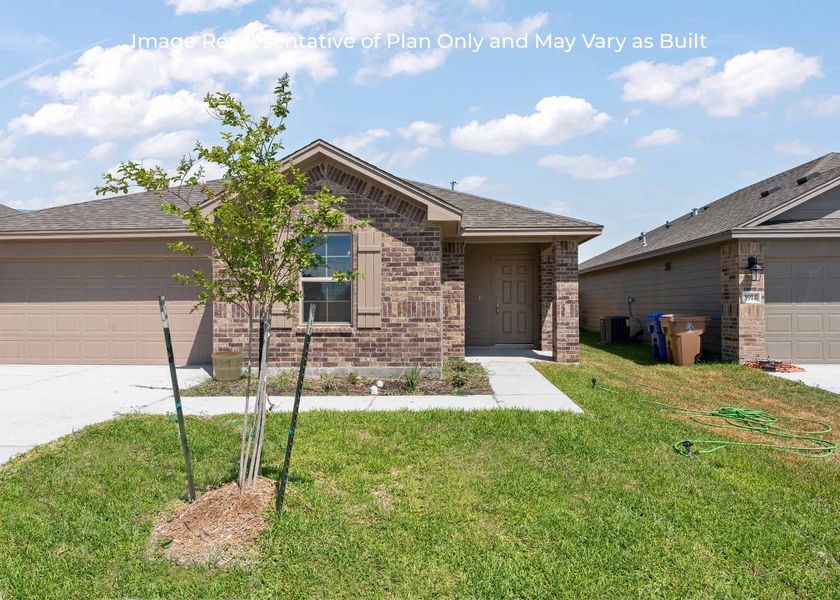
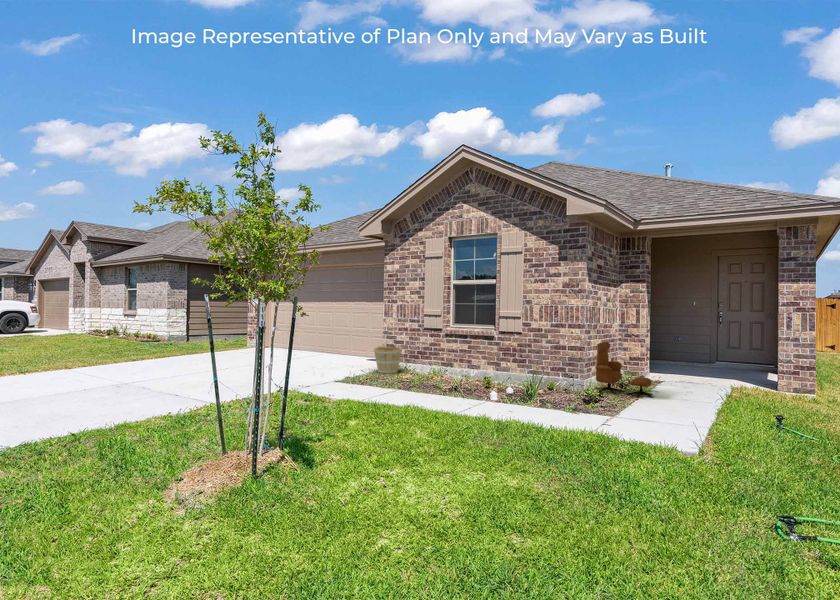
lounge chair: none [444,332,494,378] -> present [595,342,654,398]

